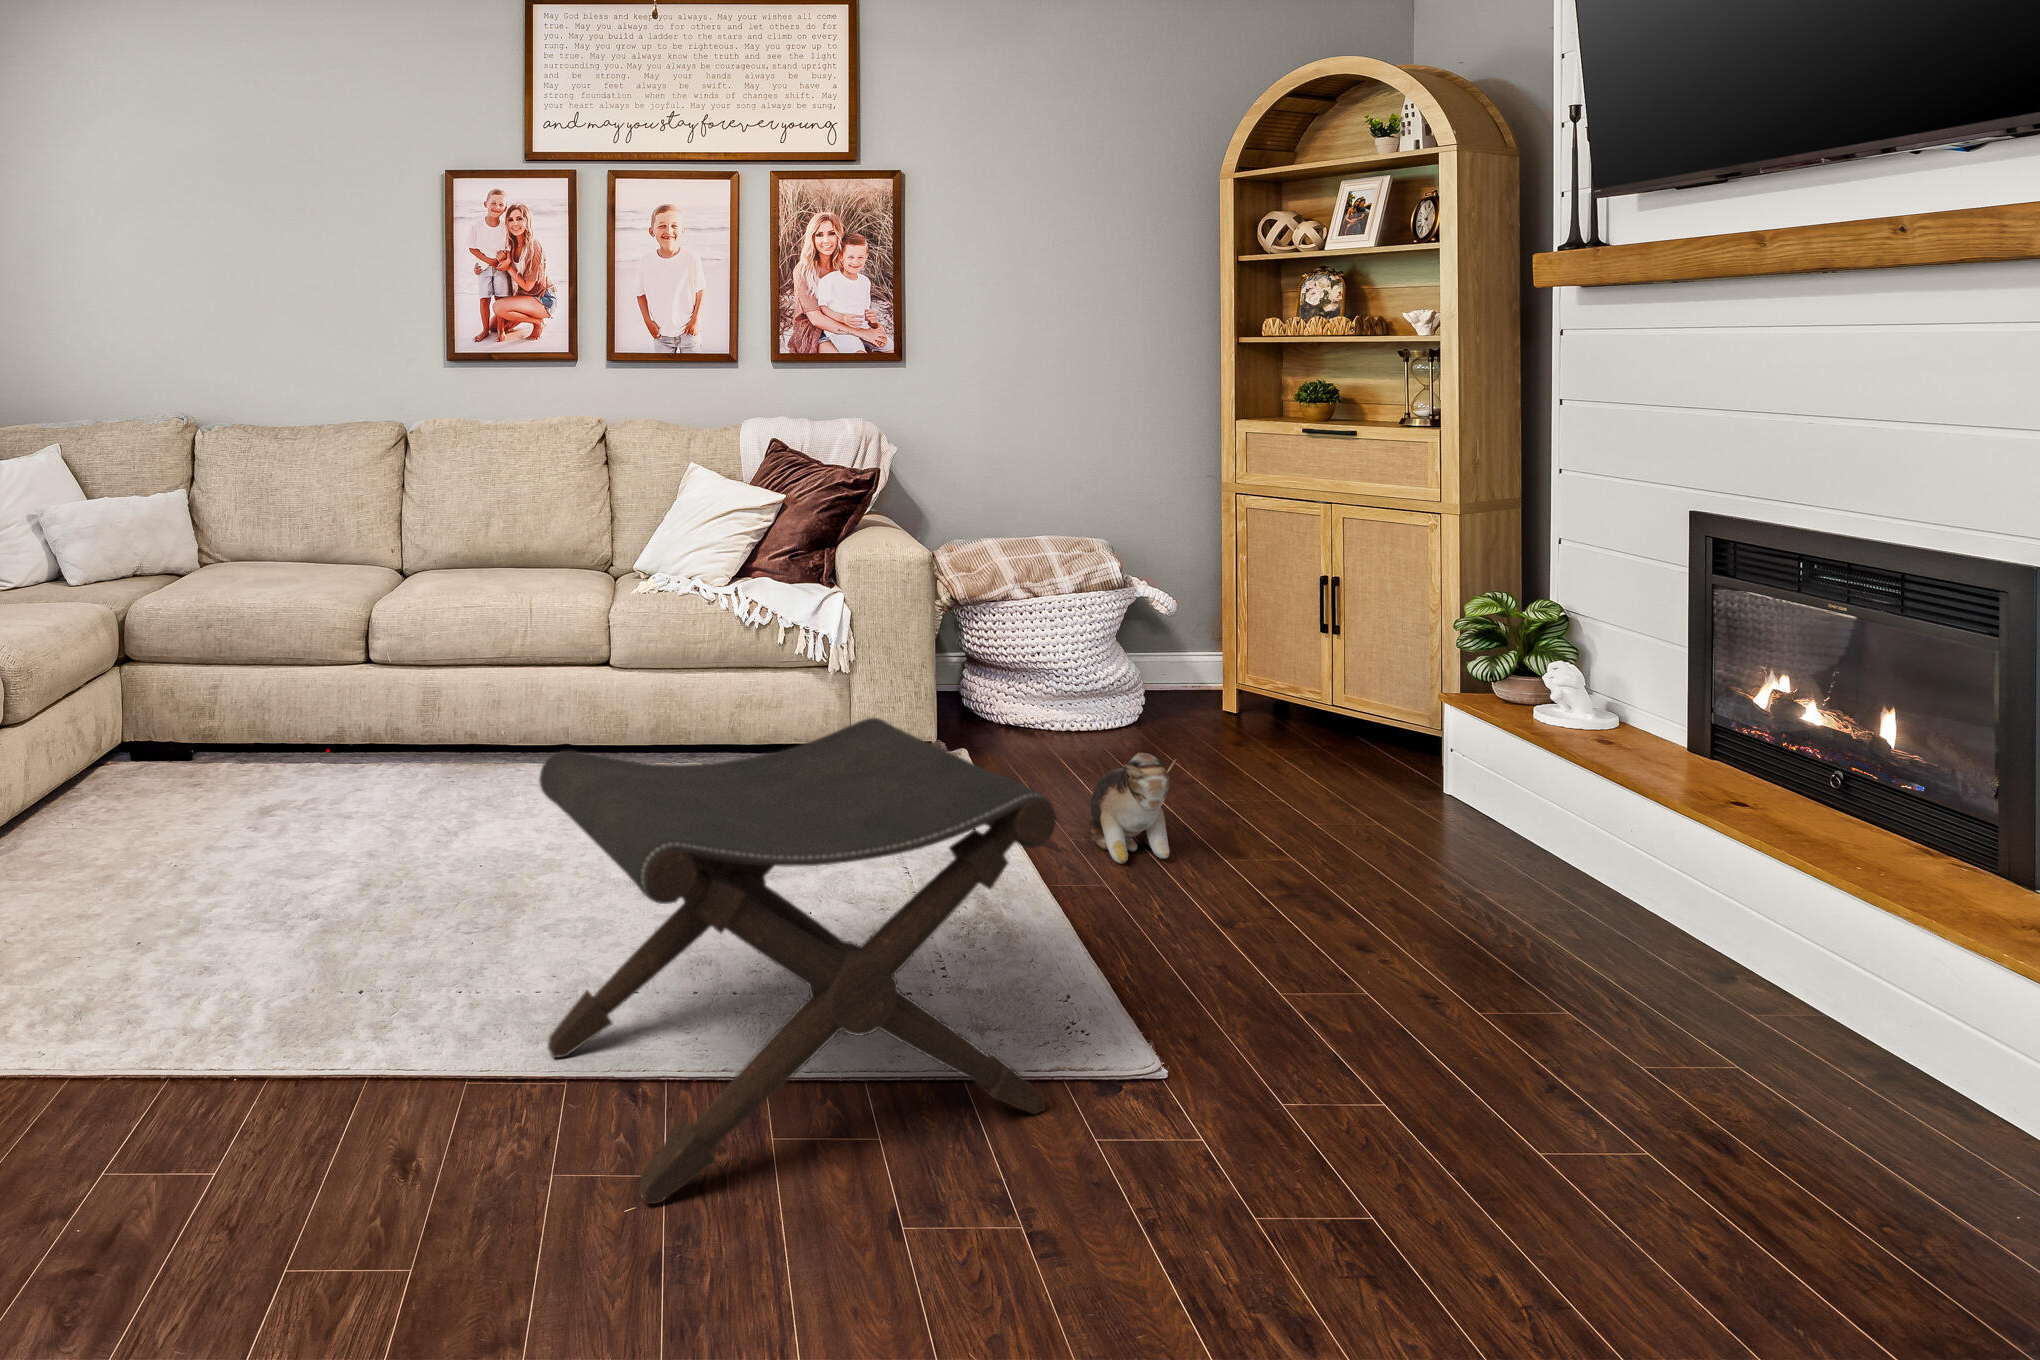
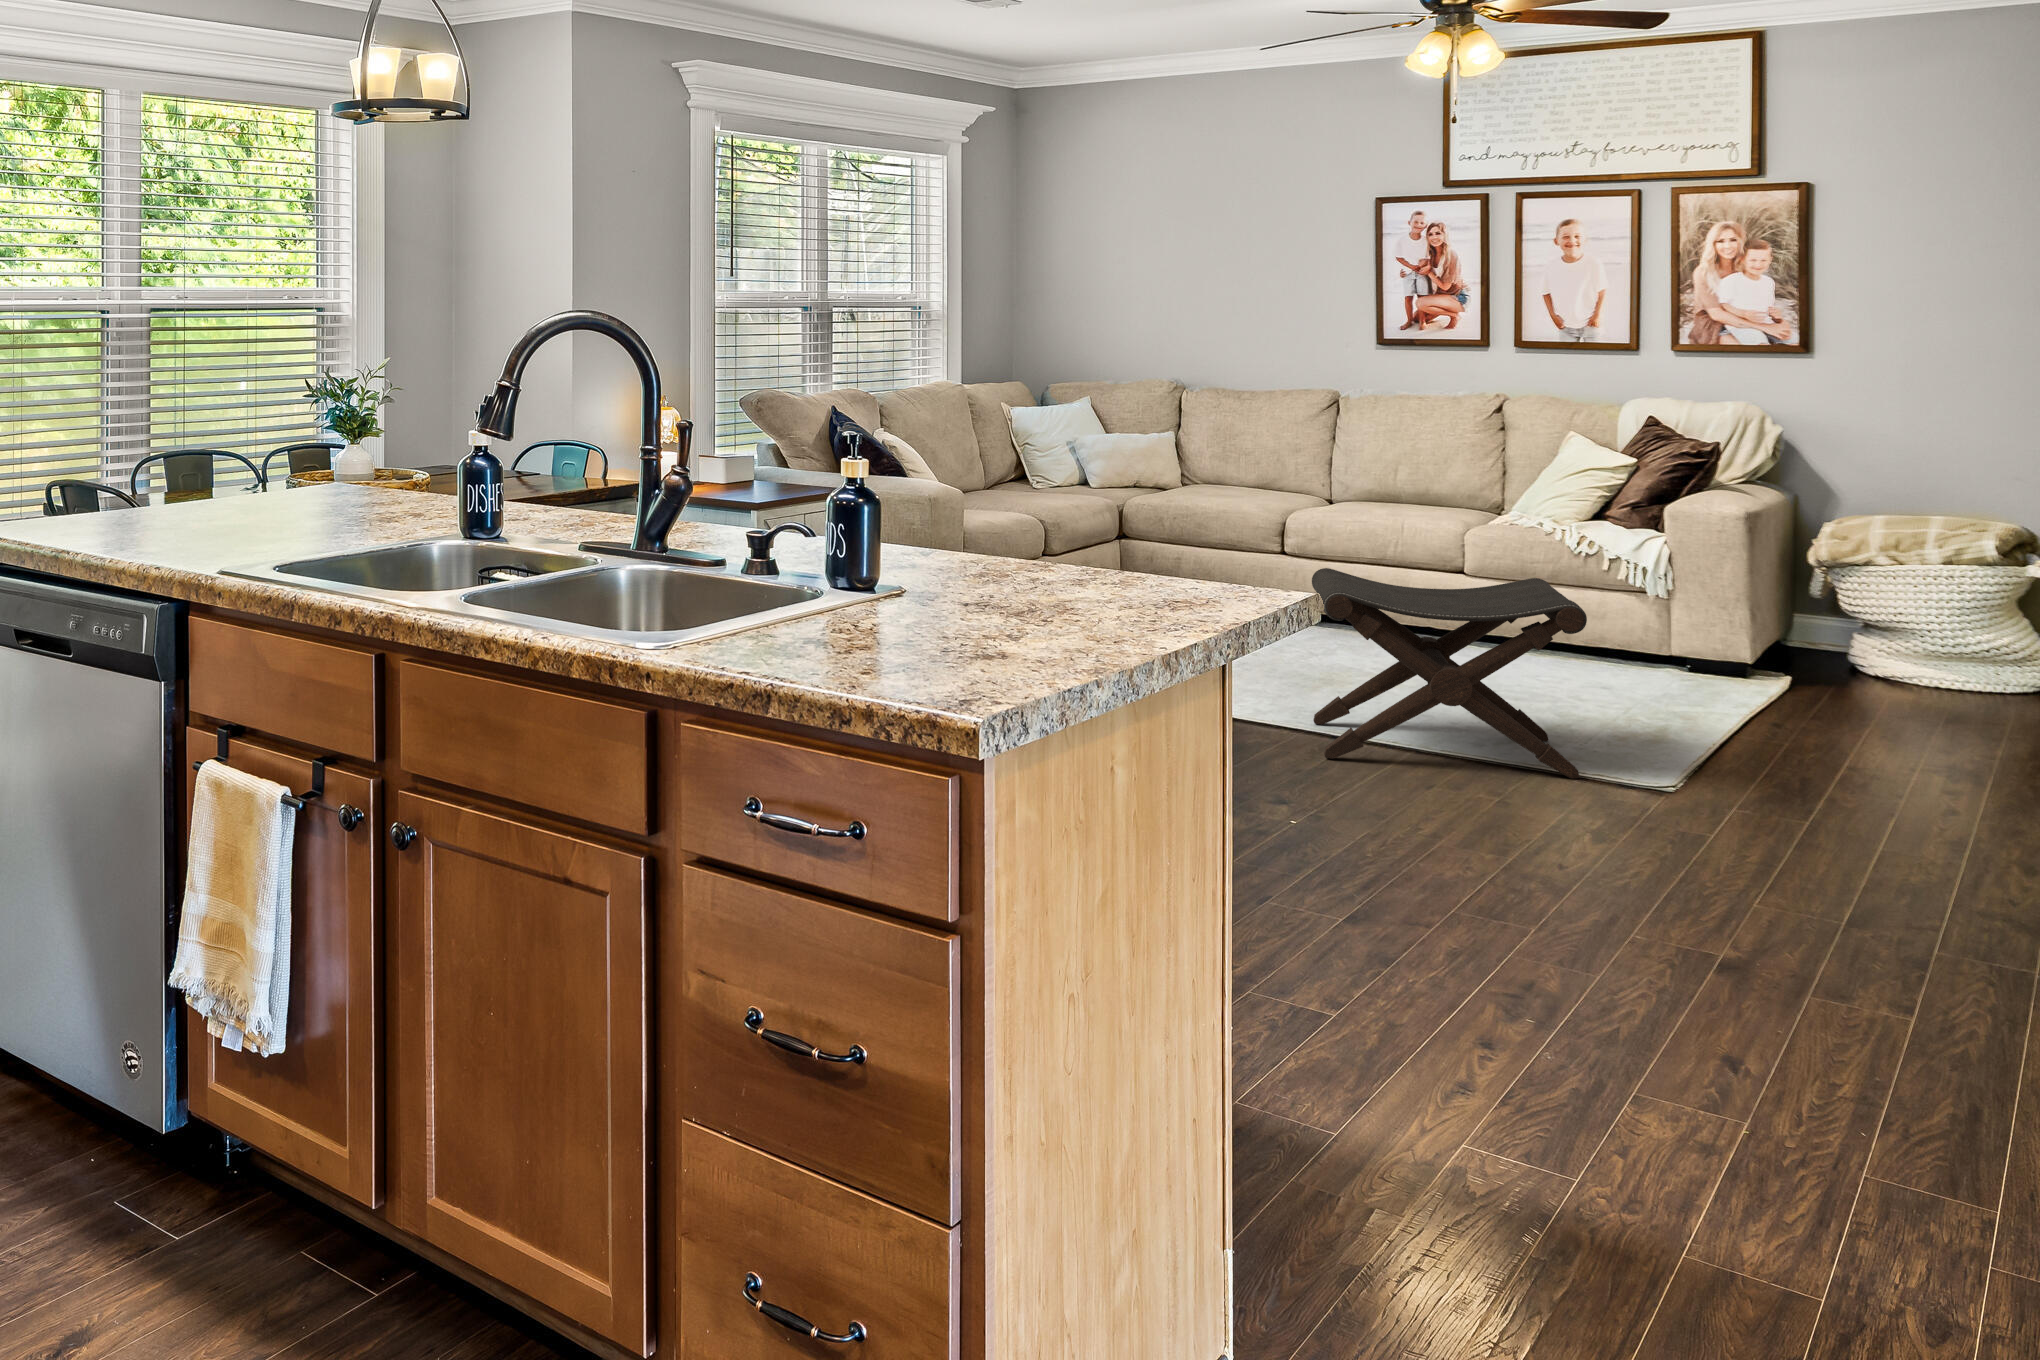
plush toy: present [1089,752,1176,863] -> none [1807,653,1872,735]

